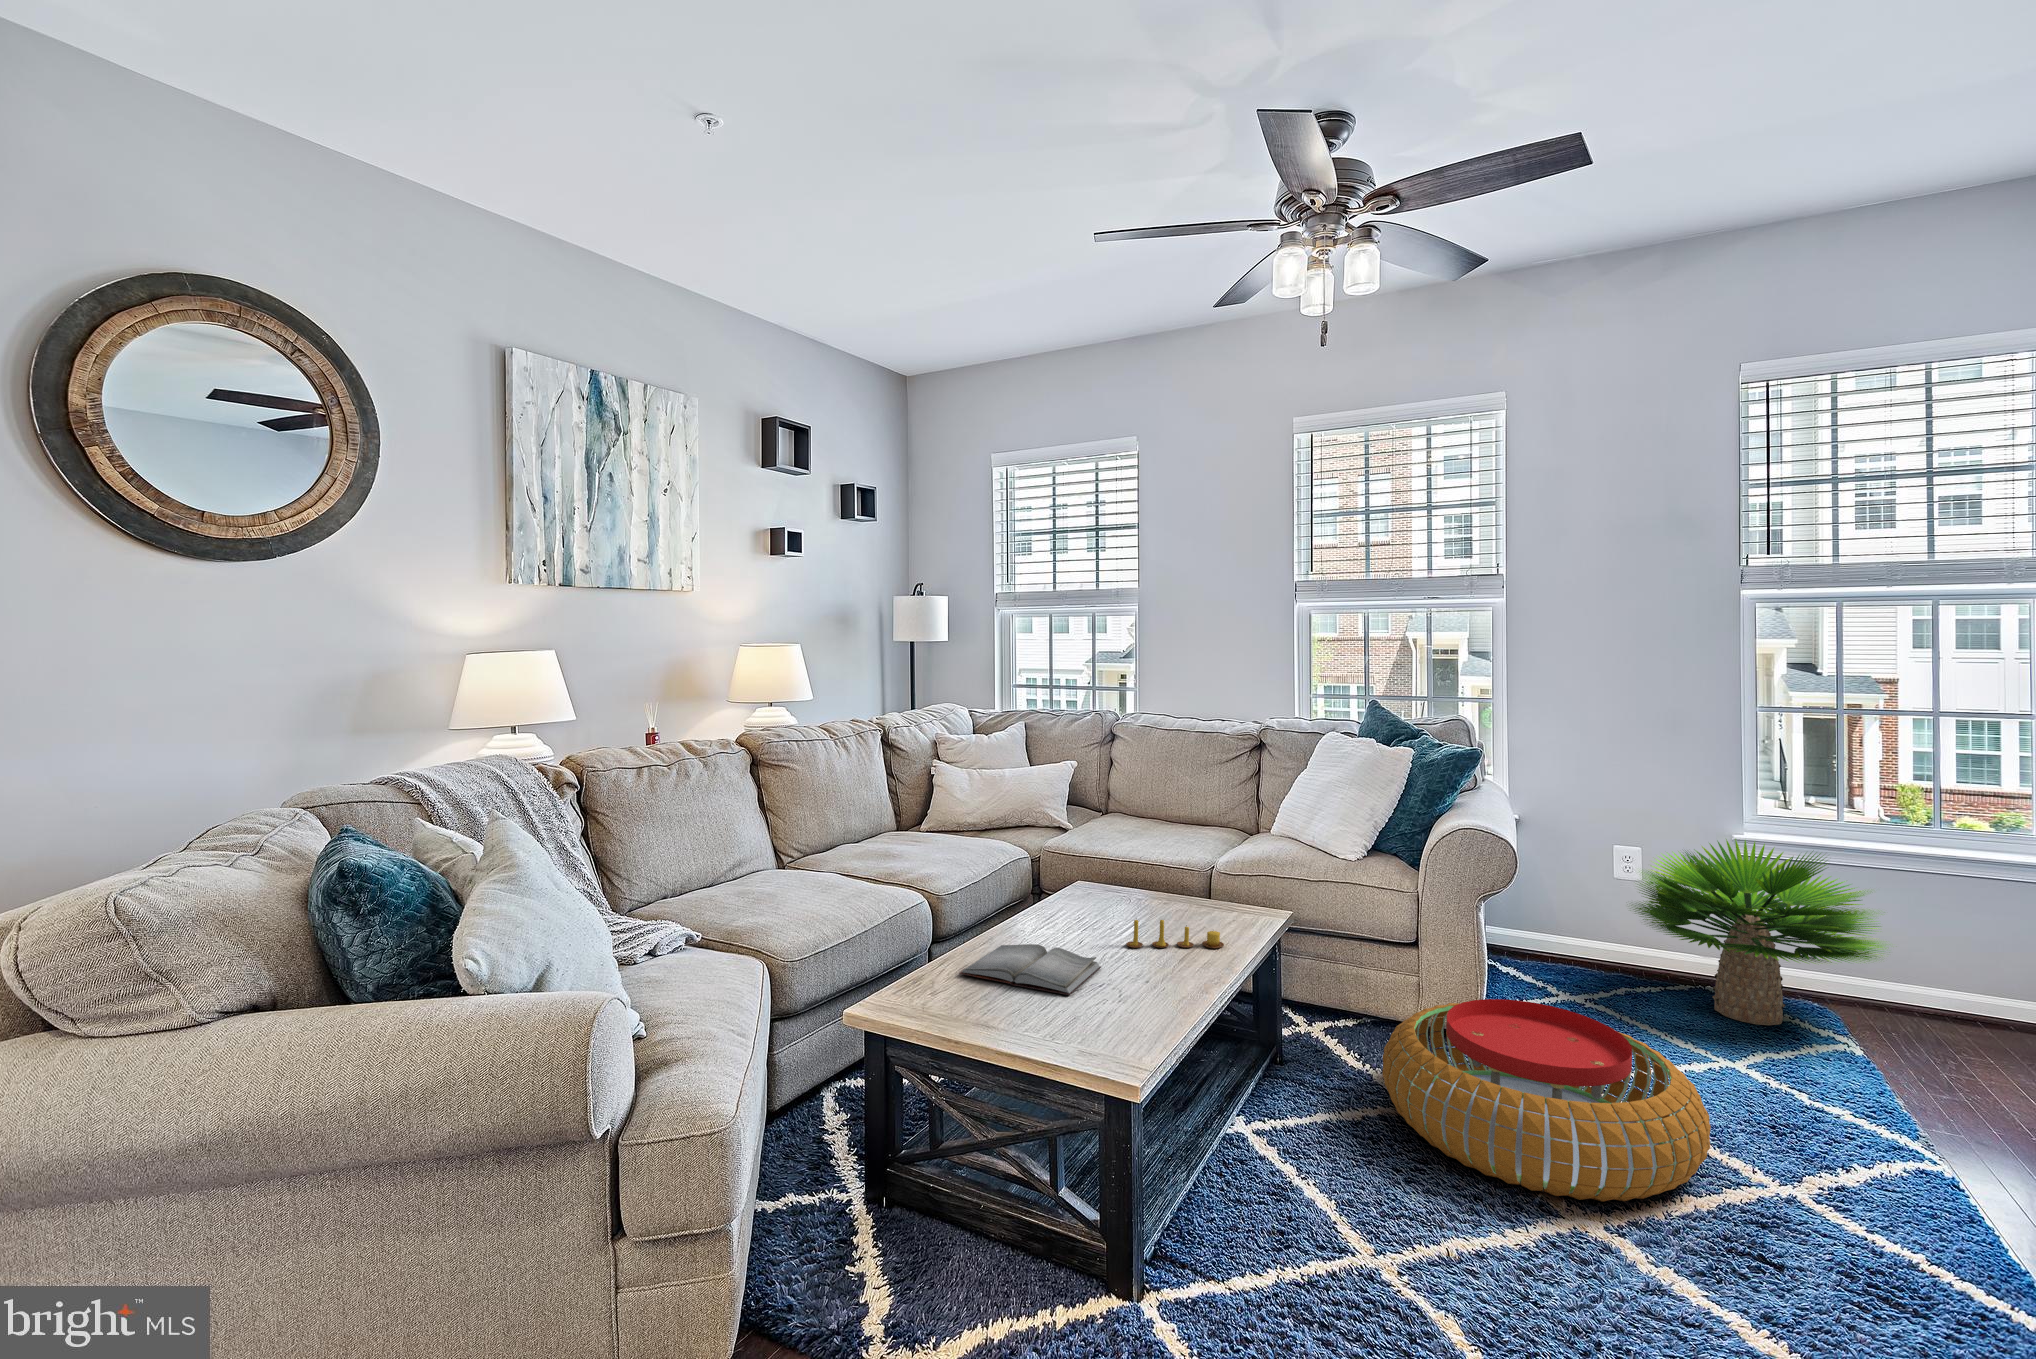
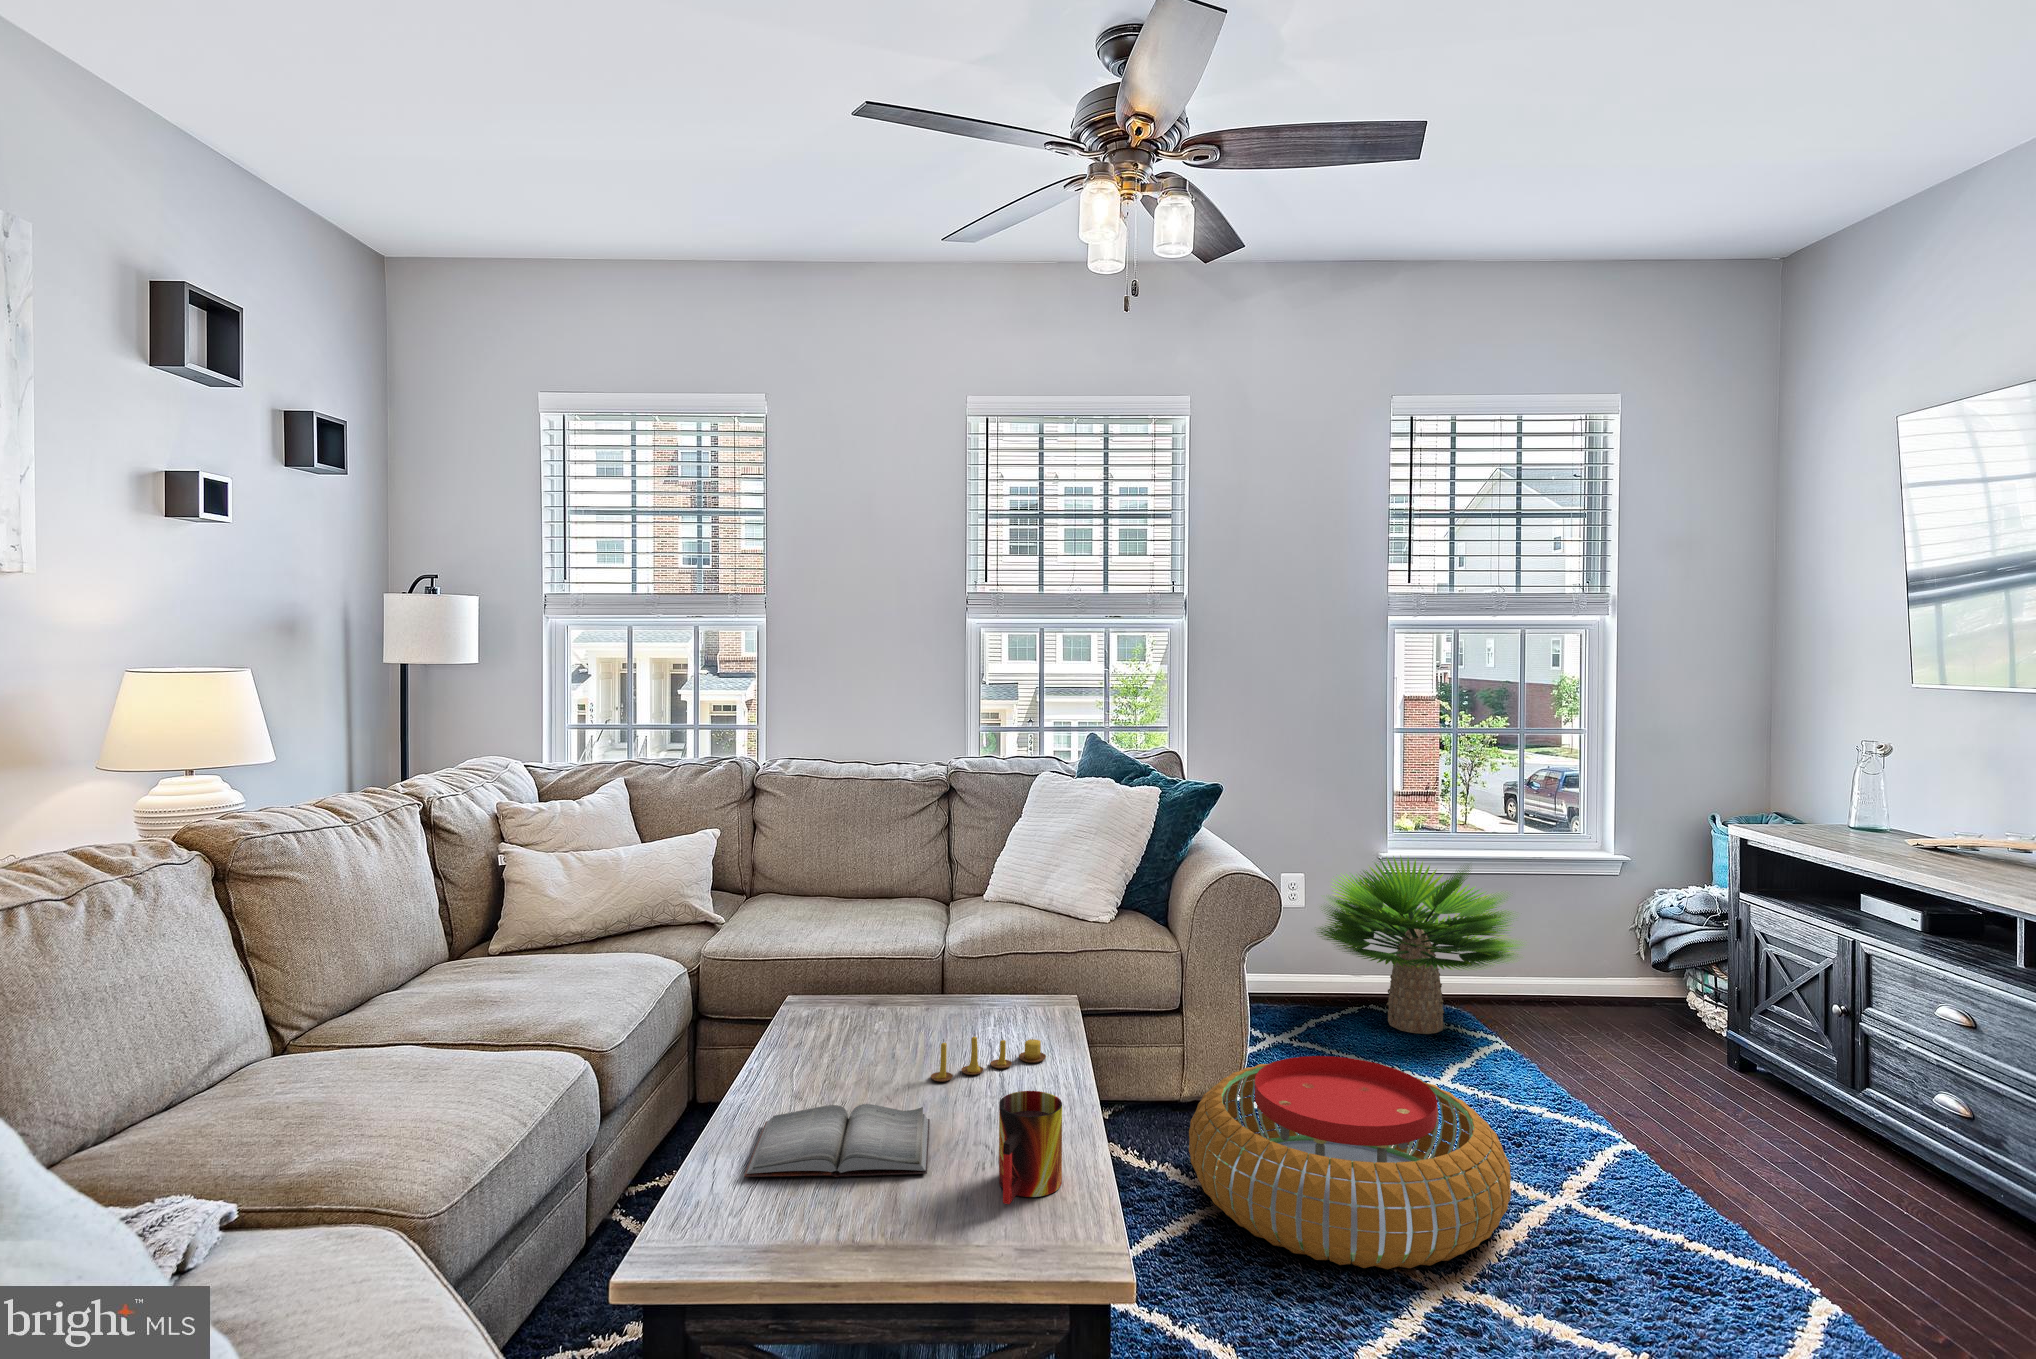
mug: none [1099,950,1158,1024] -> present [999,1091,1062,1204]

